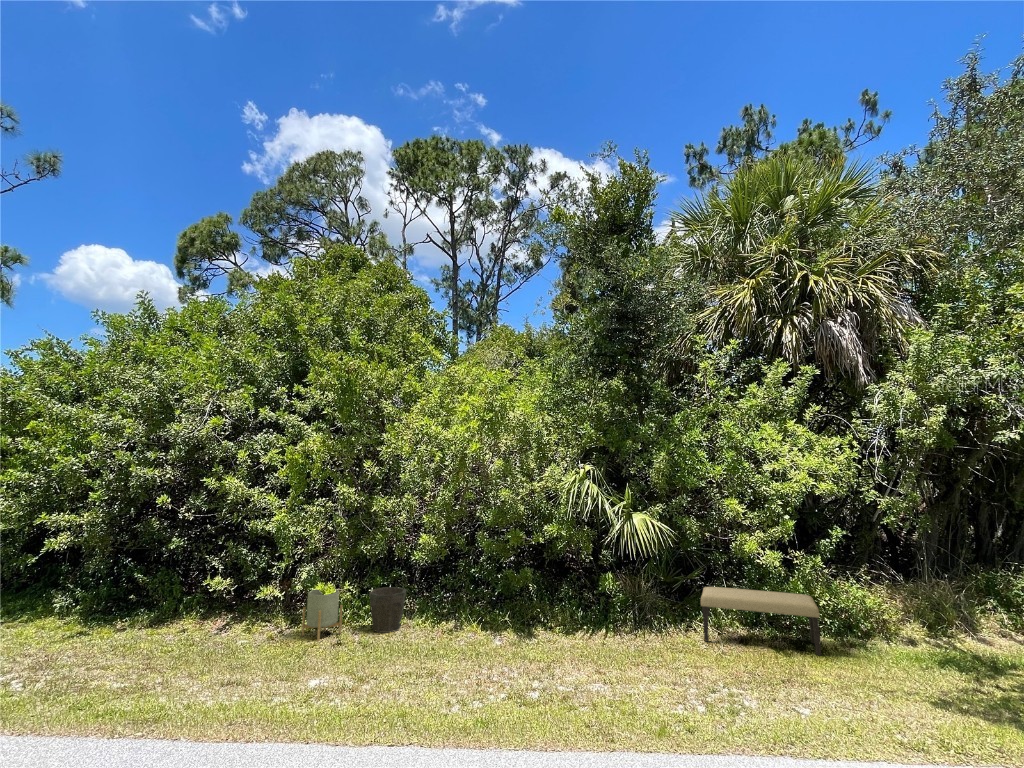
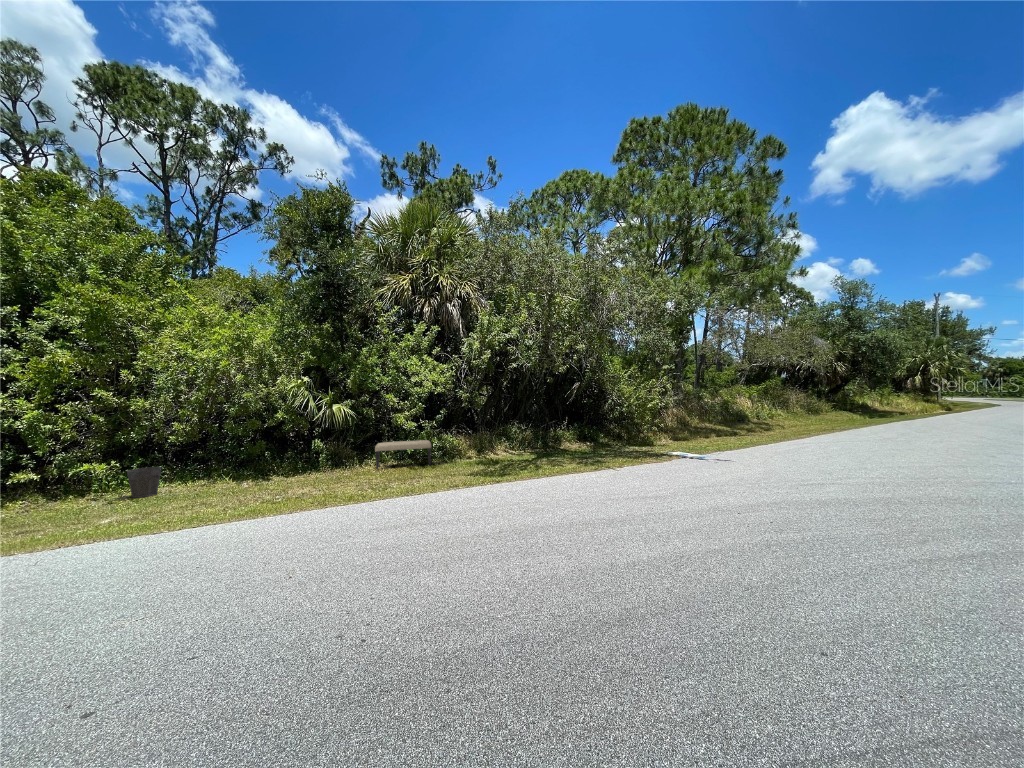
planter: present [302,589,343,641] -> none [59,472,101,509]

